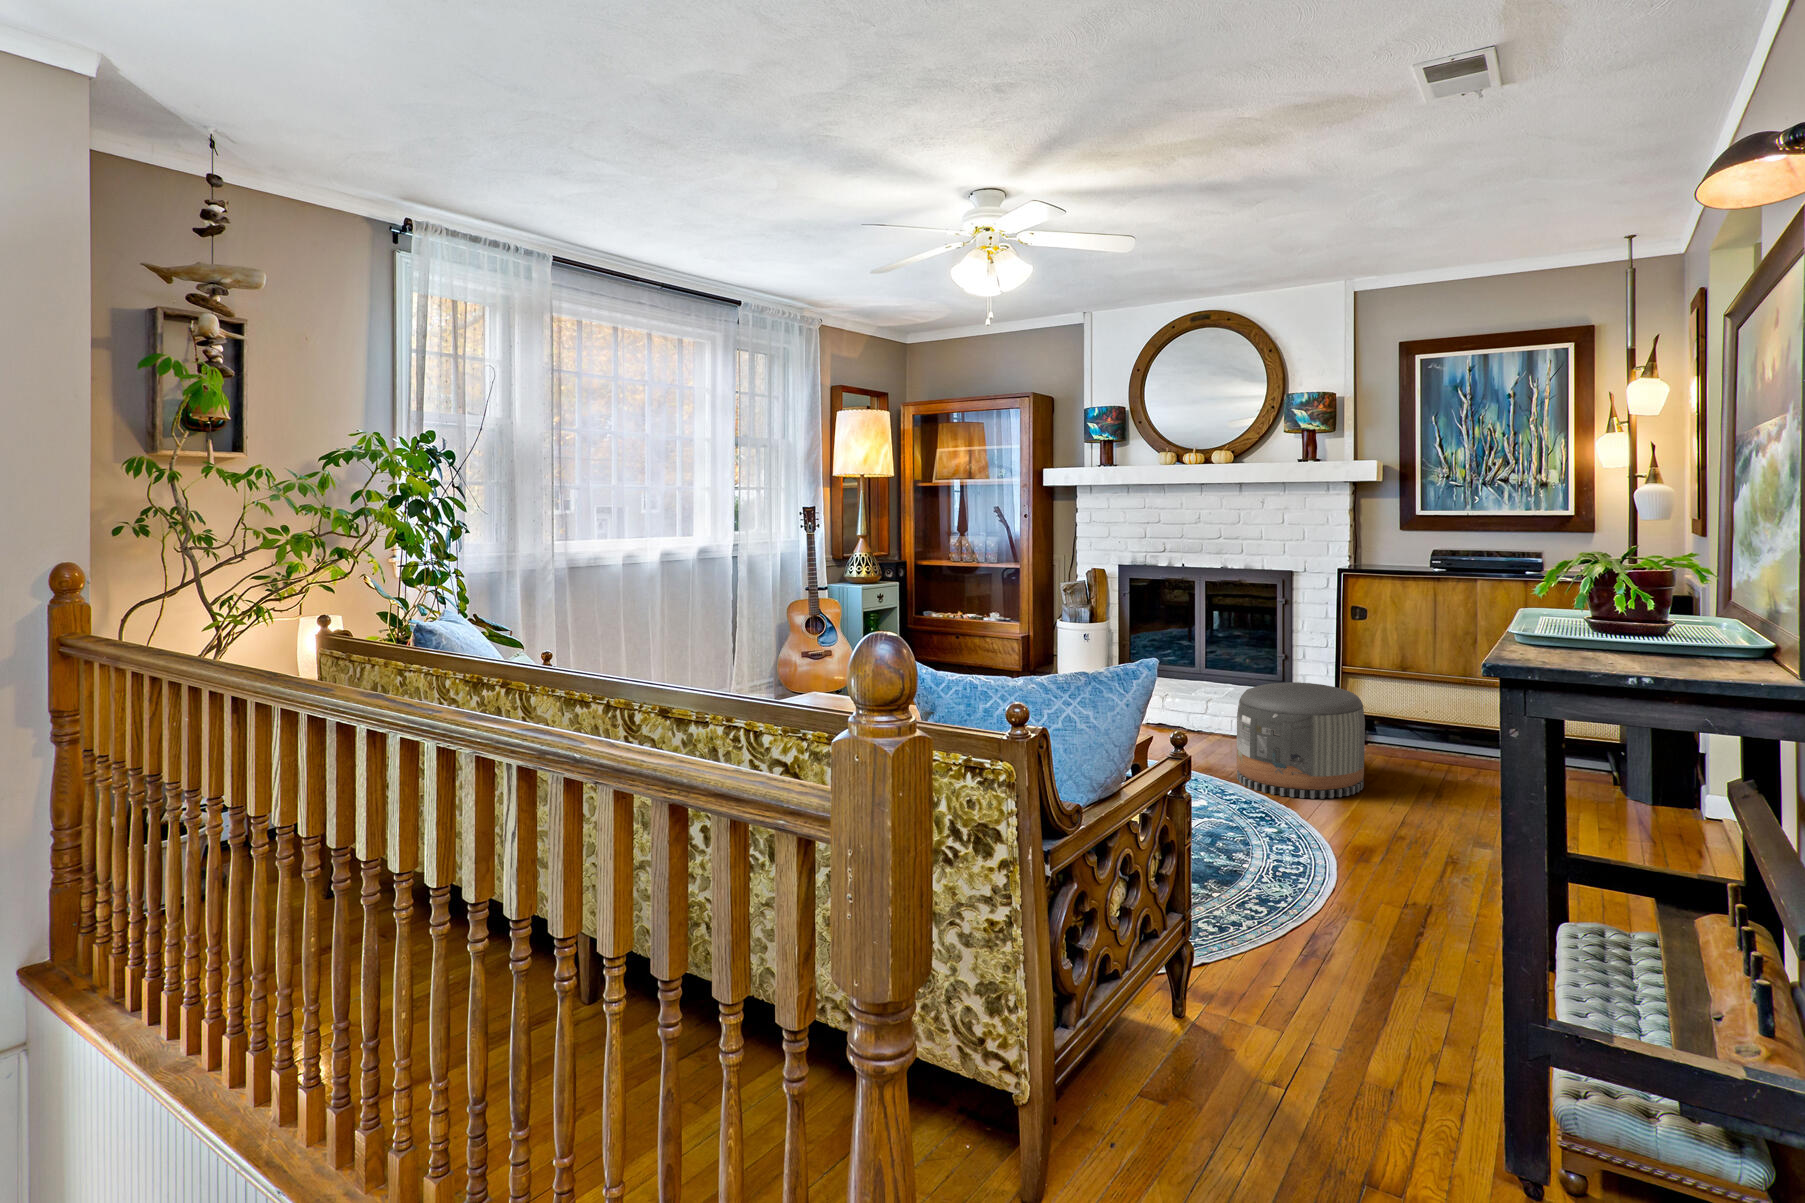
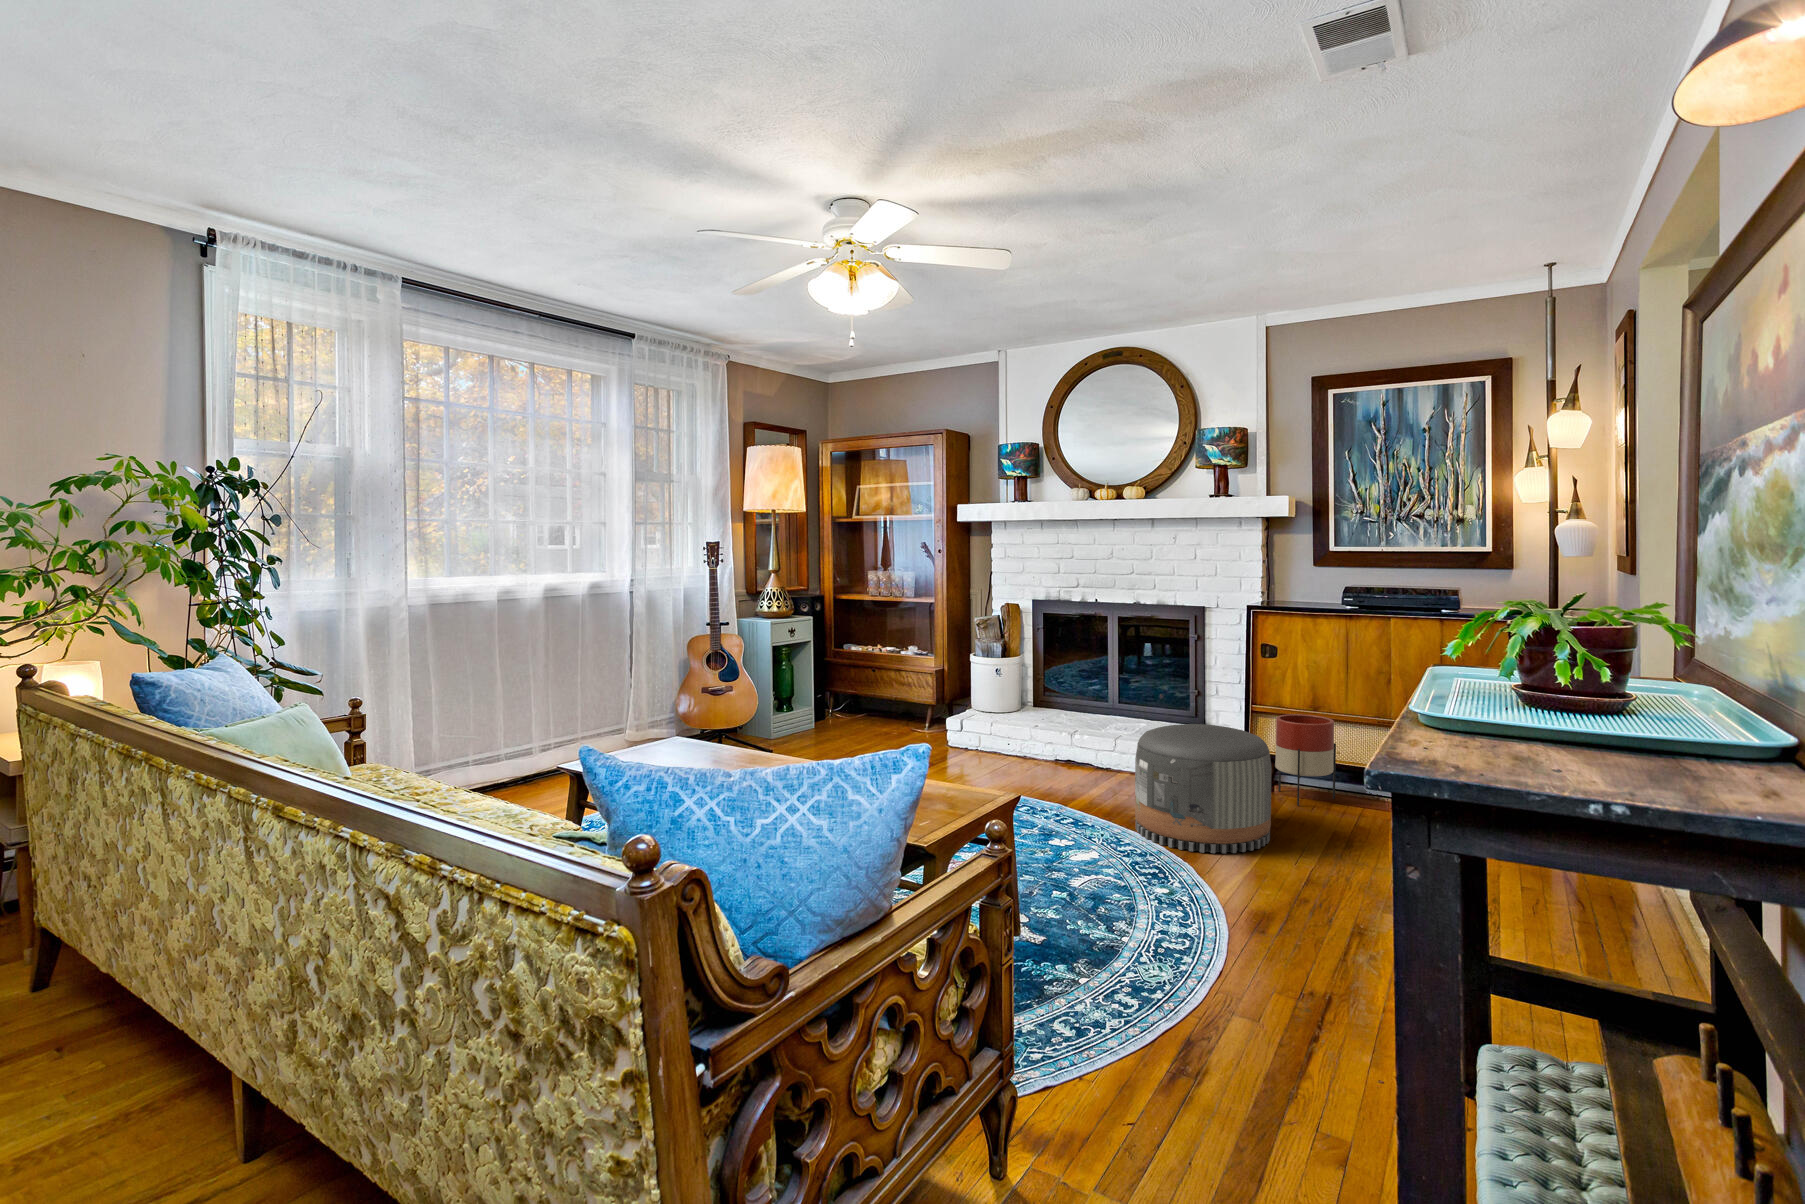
planter: none [1366,673,1423,758] -> present [1275,714,1336,806]

